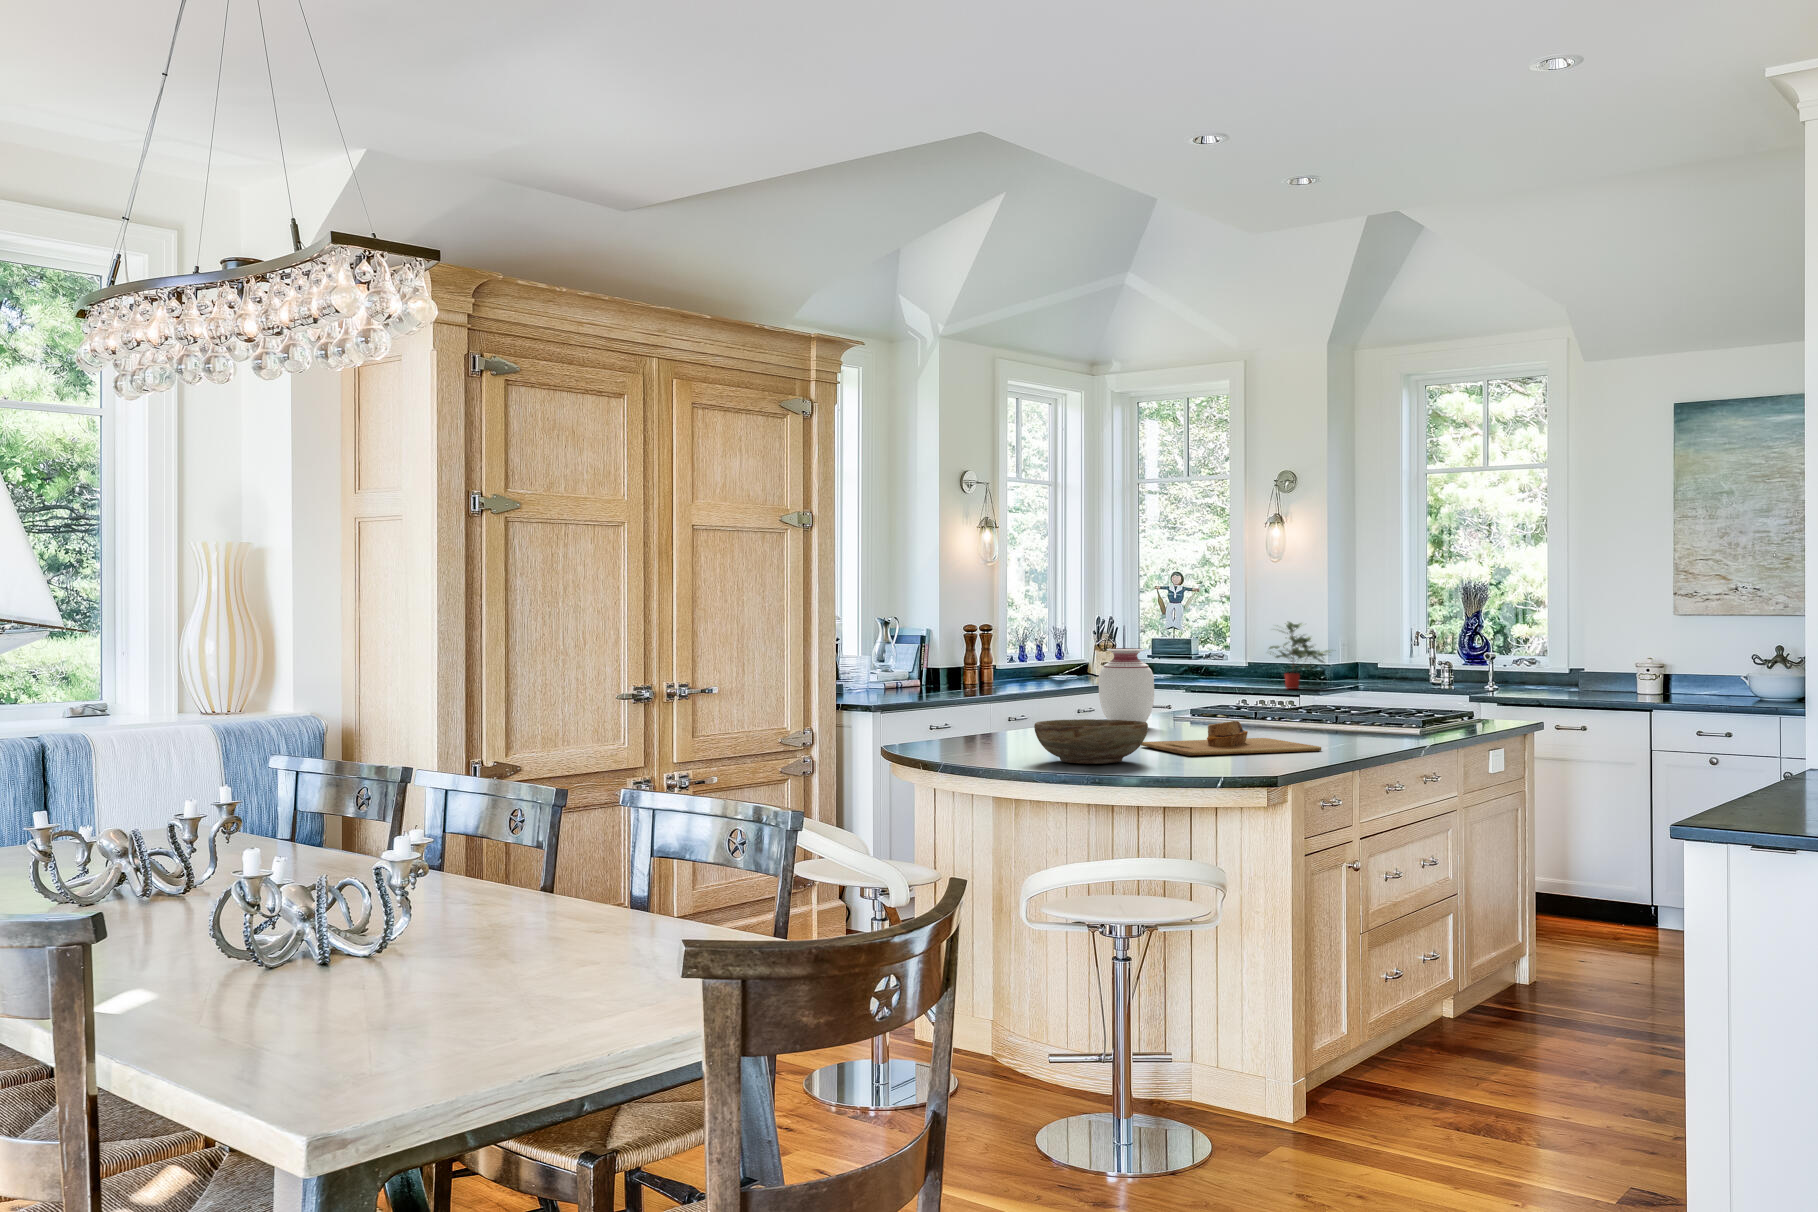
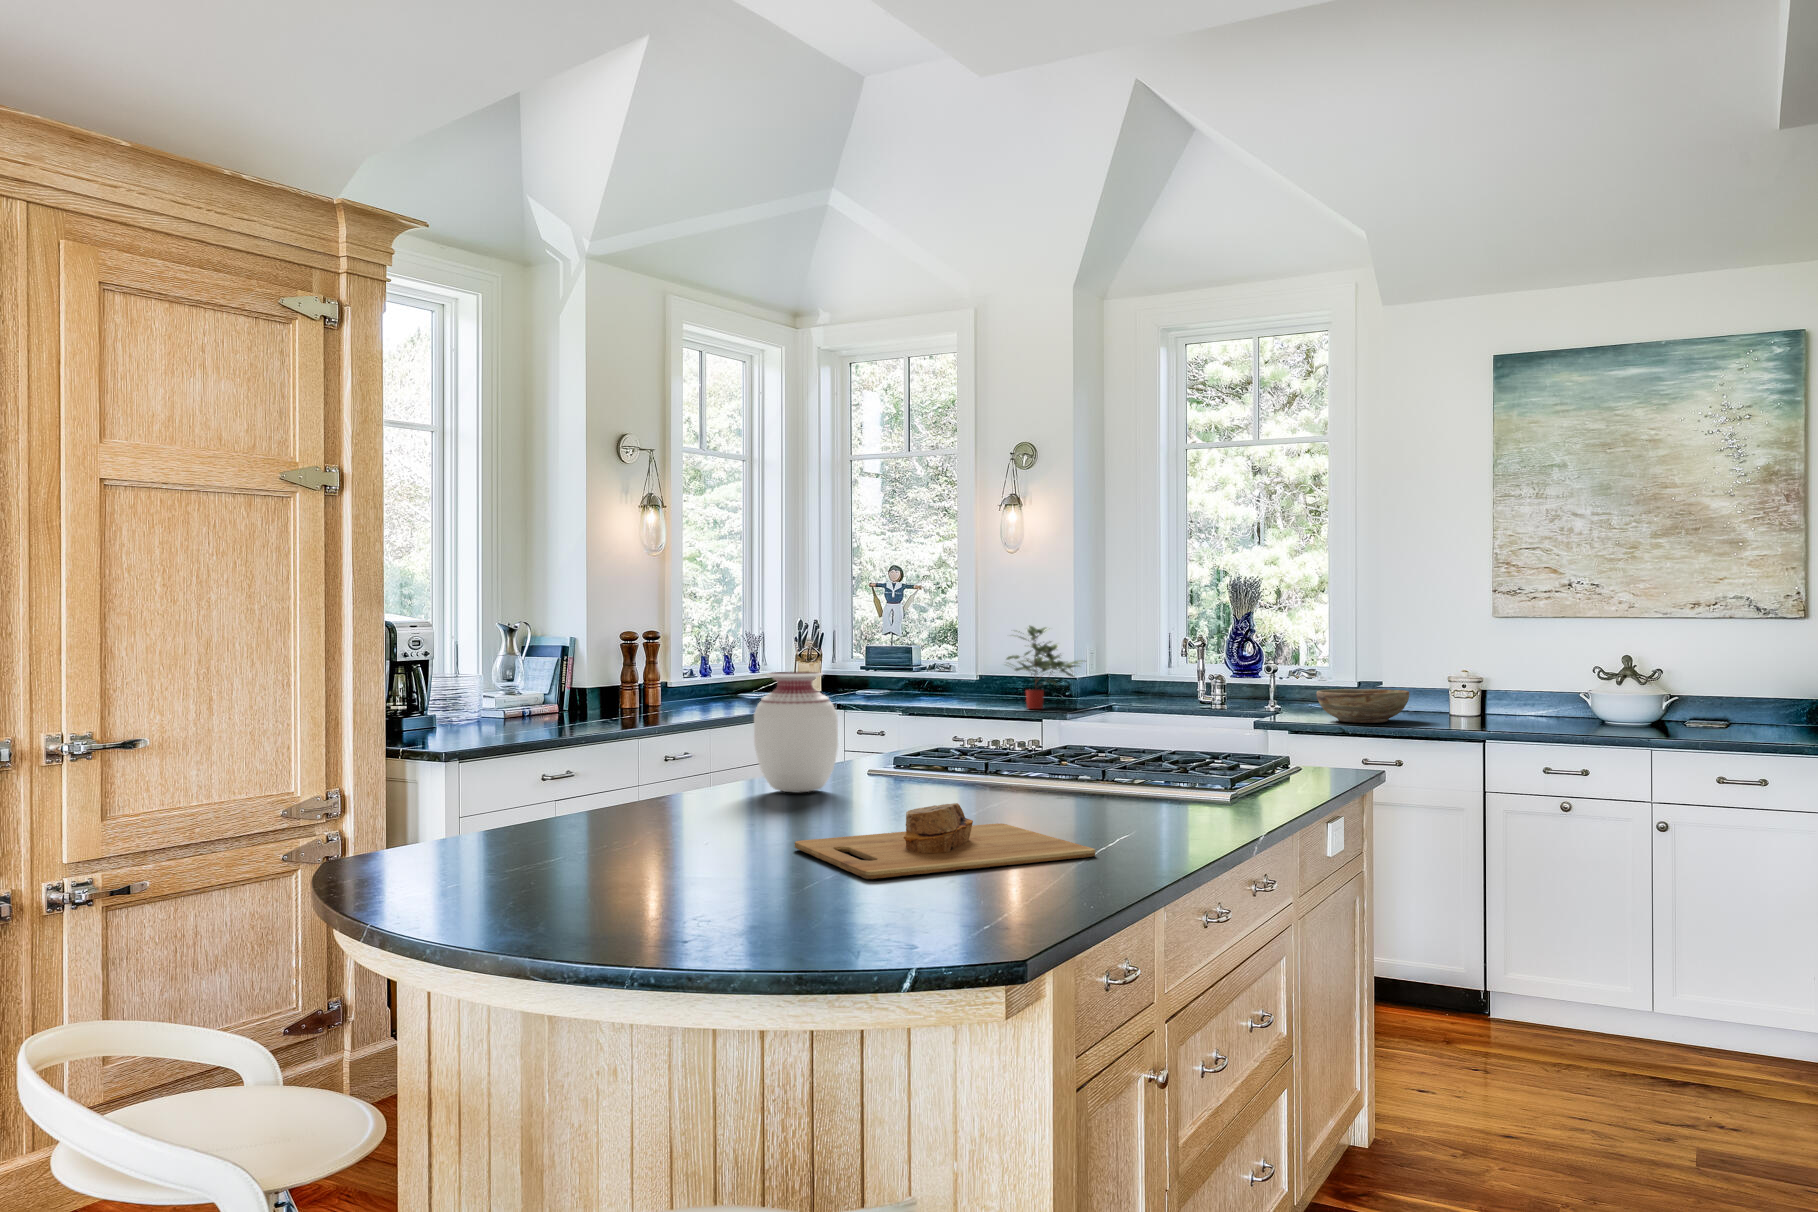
bowl: present [1034,719,1148,764] -> present [1317,689,1409,723]

